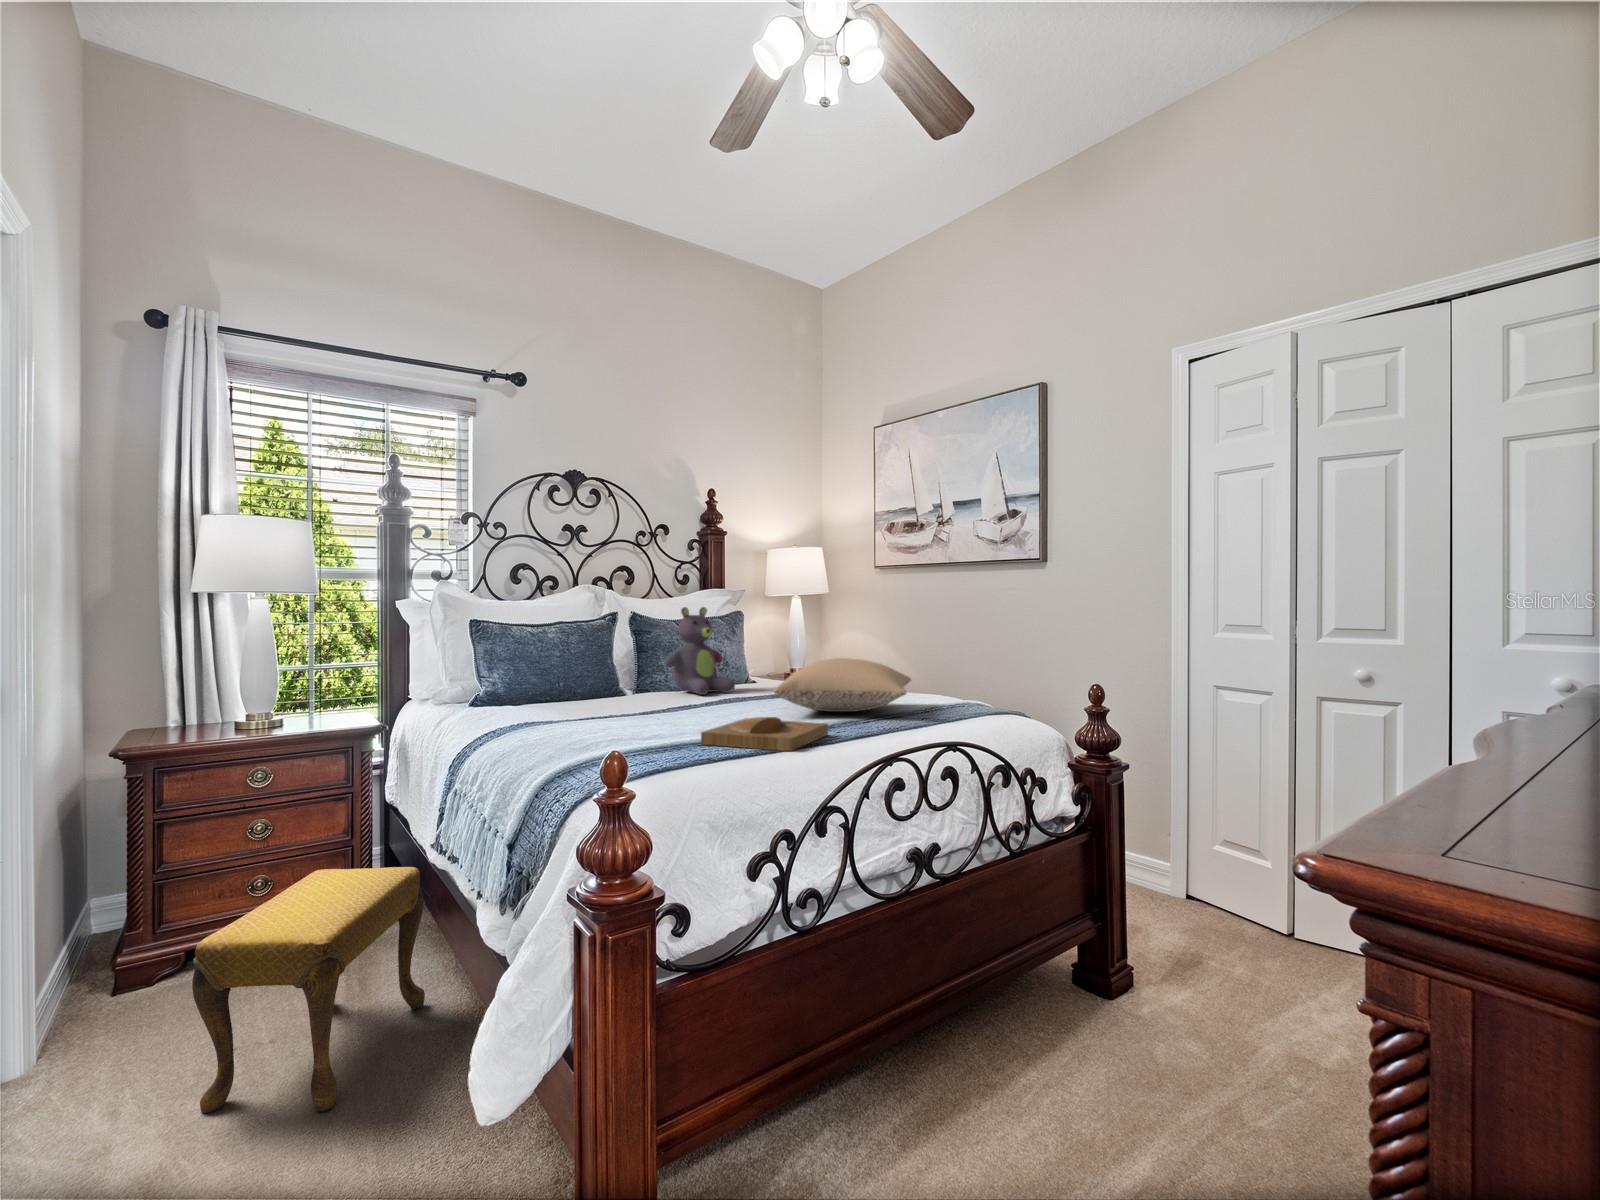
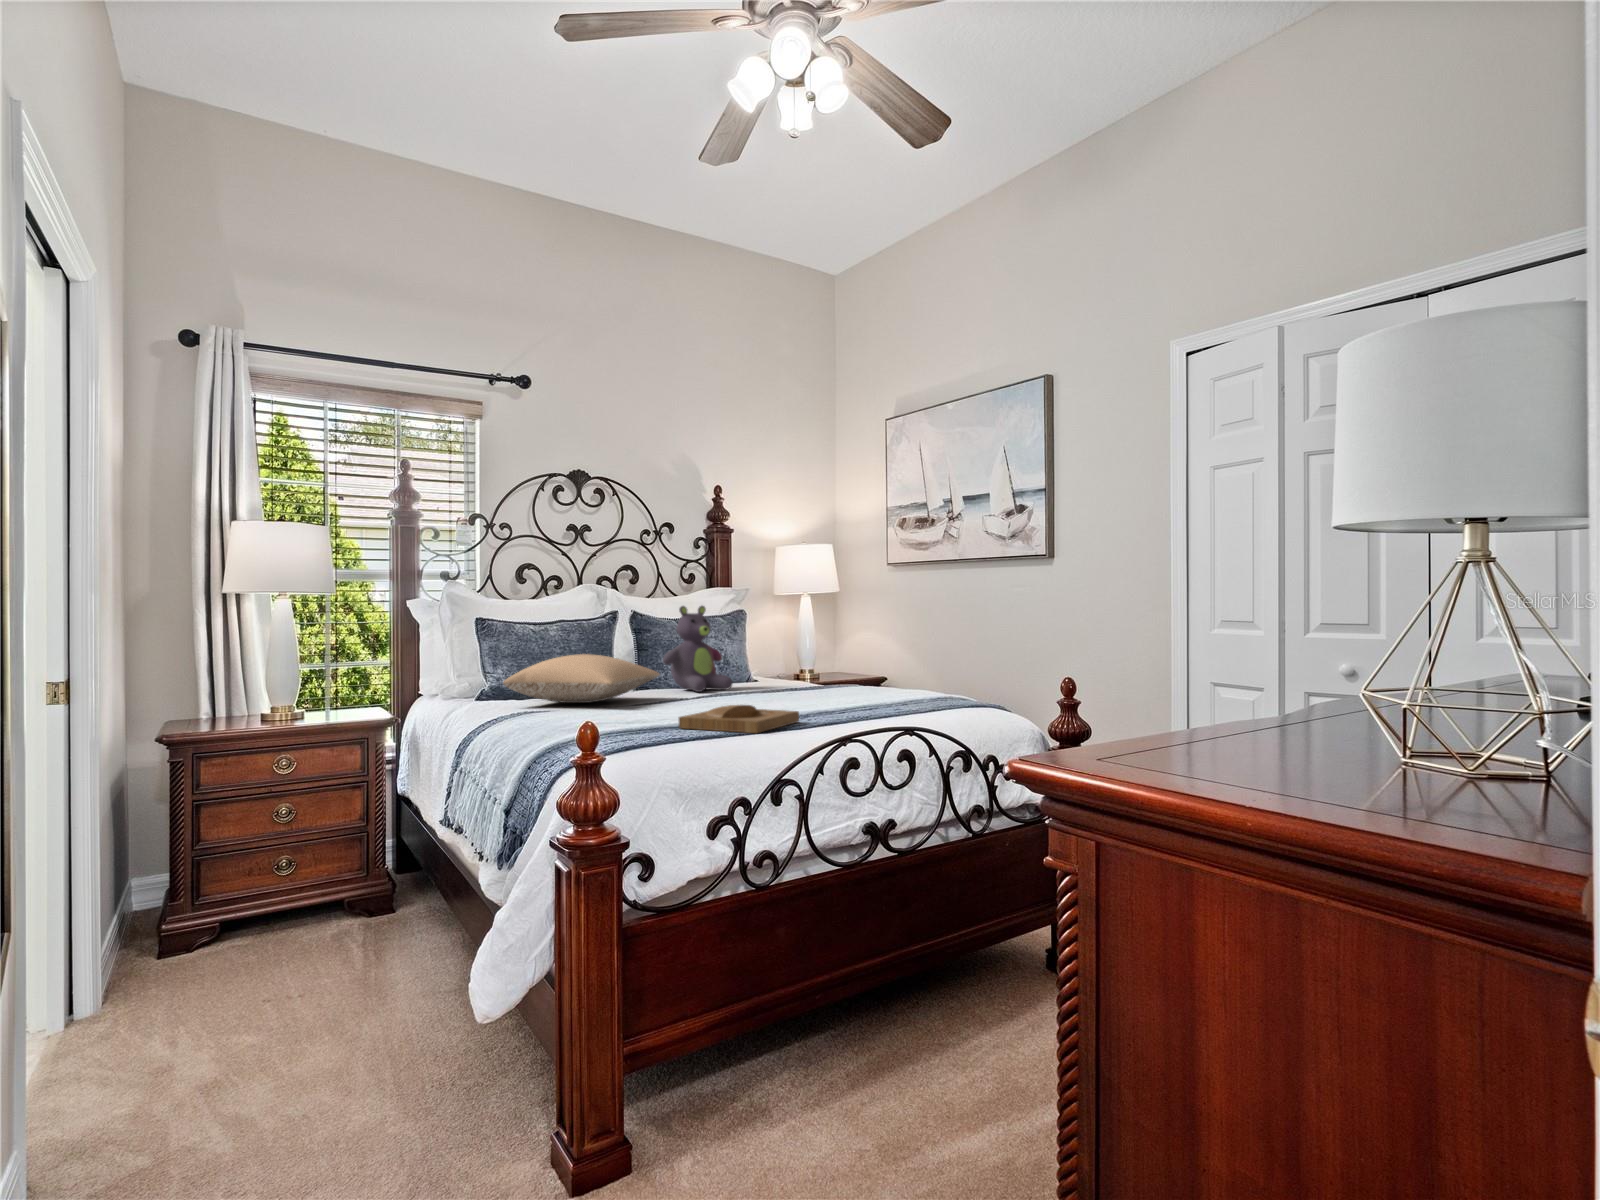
pillow: present [775,658,911,712] -> present [504,654,660,703]
footstool: present [192,867,425,1113] -> none [239,843,434,1044]

